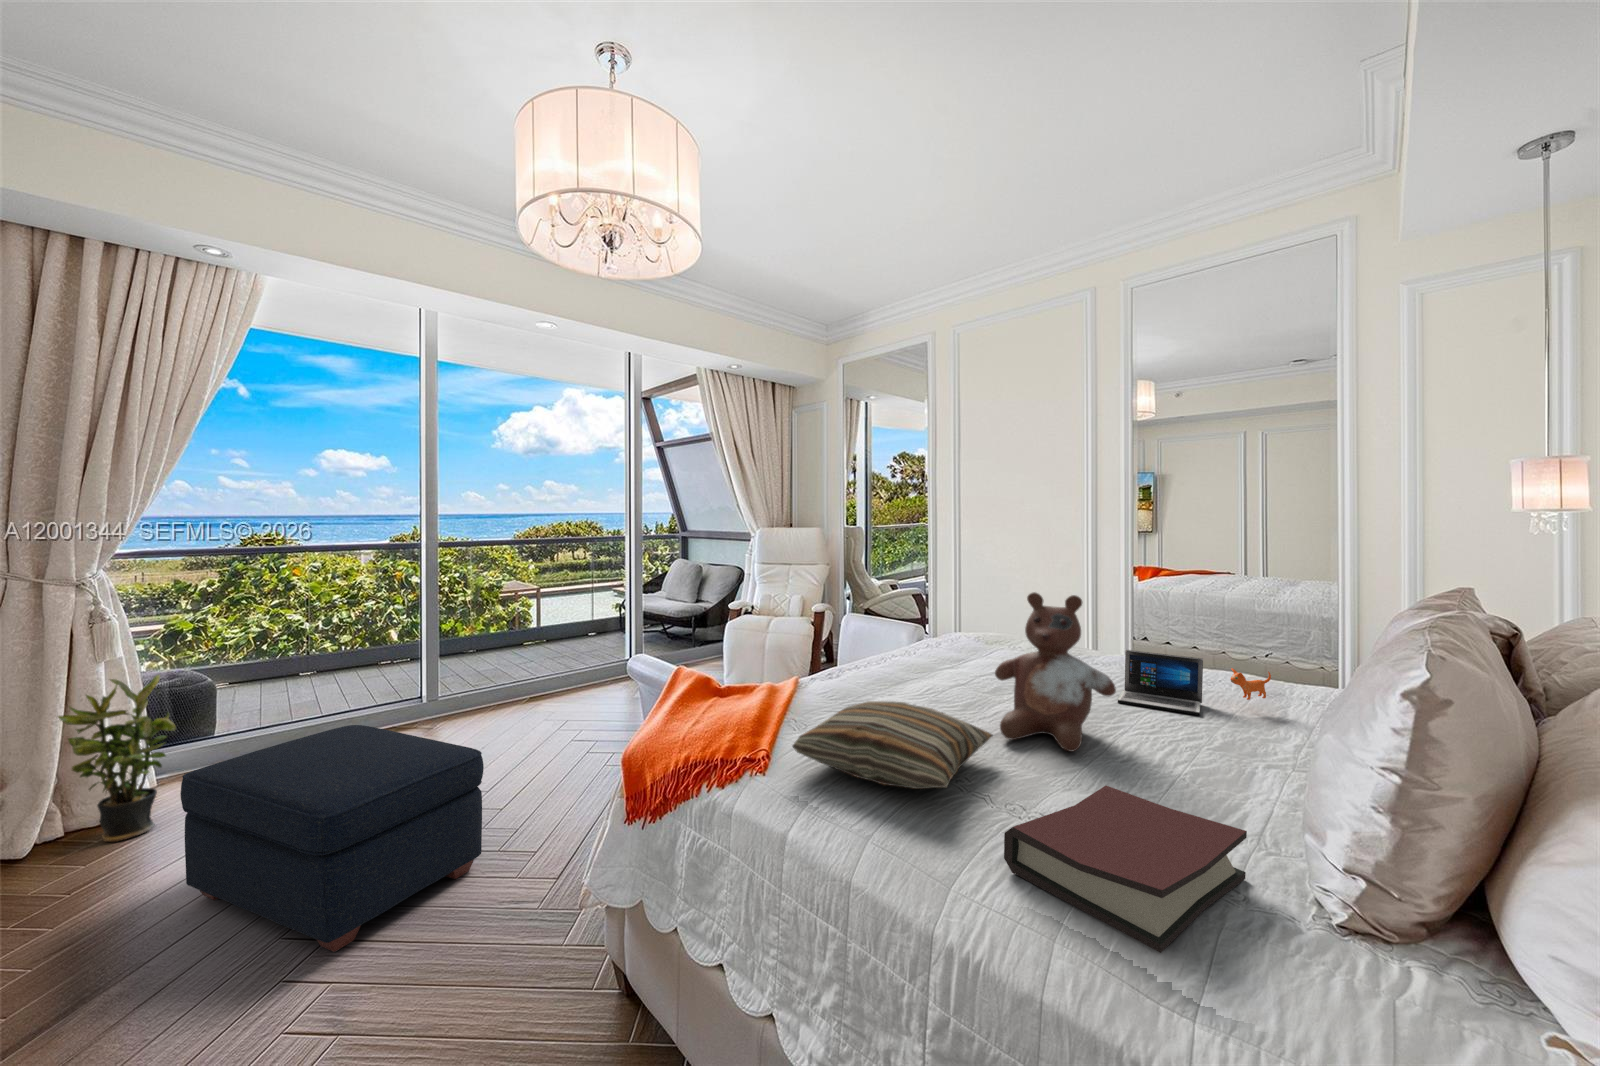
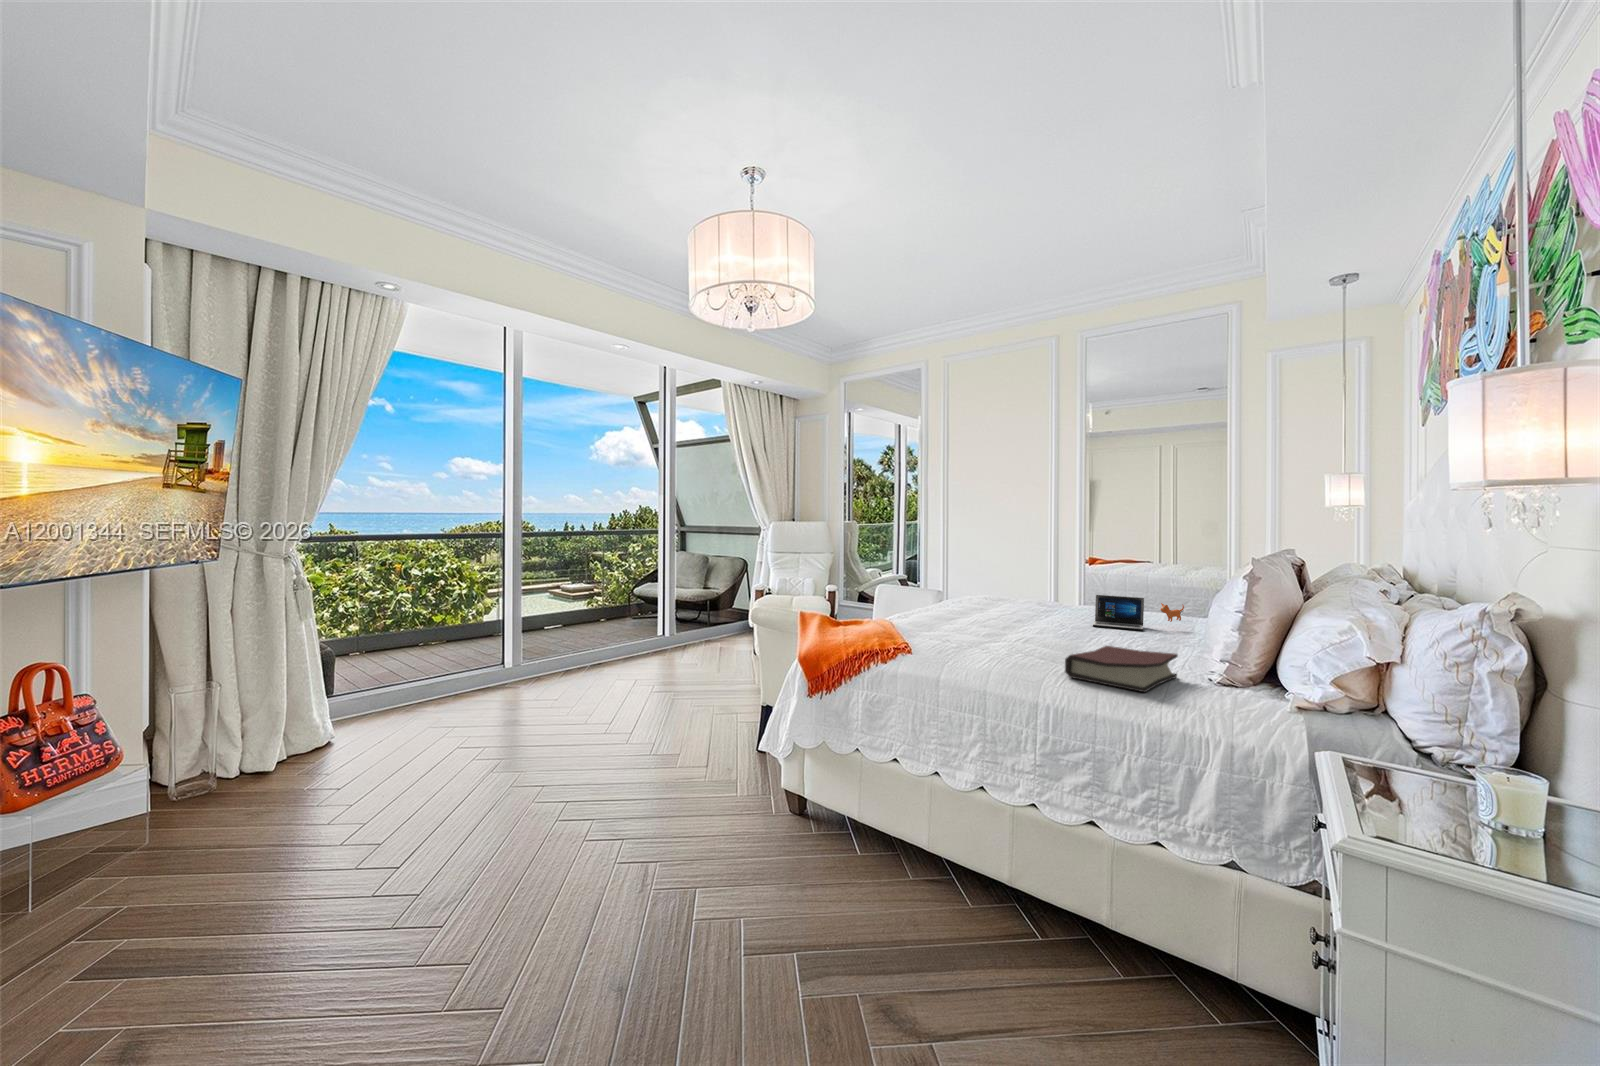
stuffed bear: present [995,592,1116,751] -> none [1023,552,1099,643]
potted plant: present [58,675,176,842] -> none [294,628,370,759]
pillow: present [792,701,993,789] -> none [928,615,1035,654]
ottoman: present [181,725,484,952] -> none [436,665,647,804]

